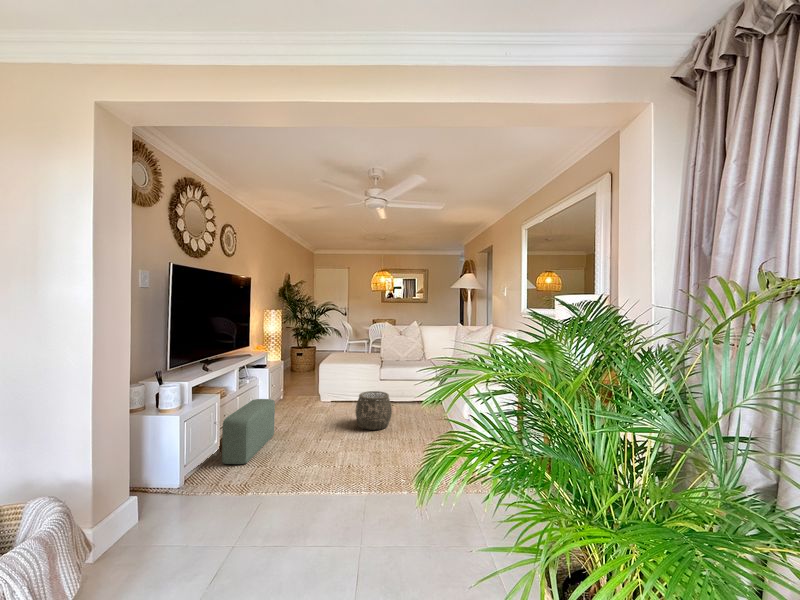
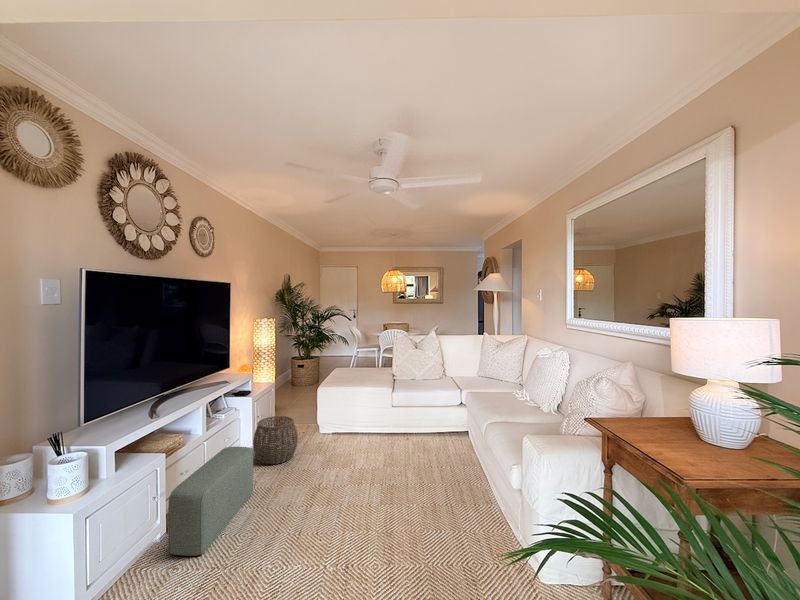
woven basket: present [356,391,392,430] -> present [253,416,298,464]

